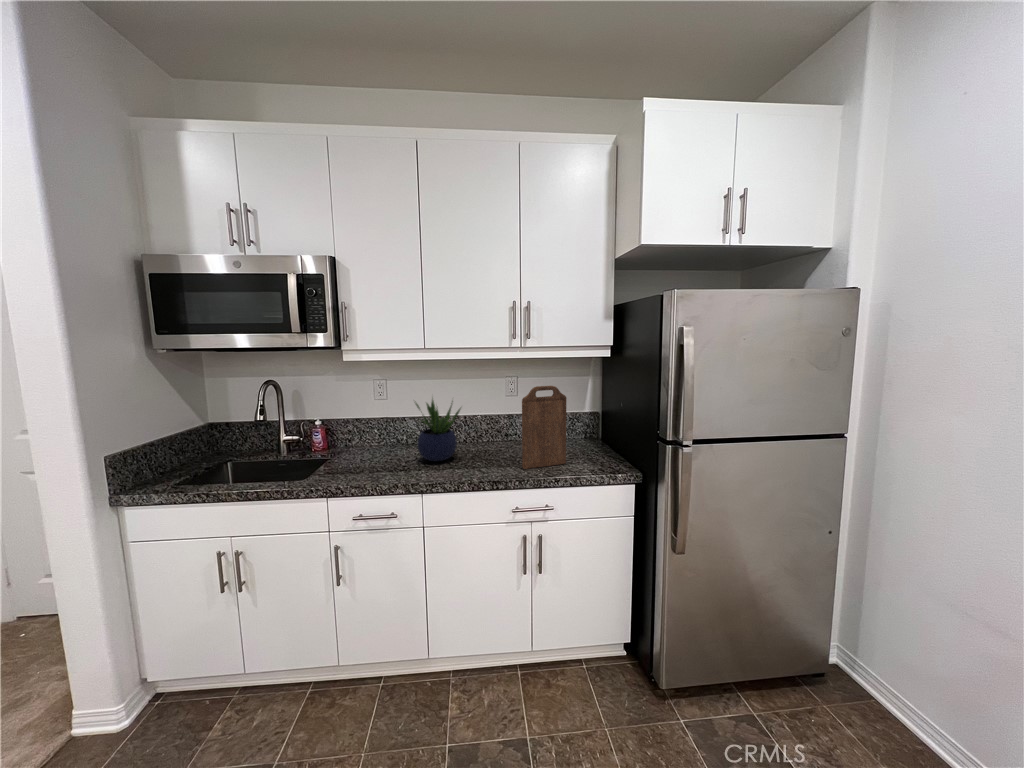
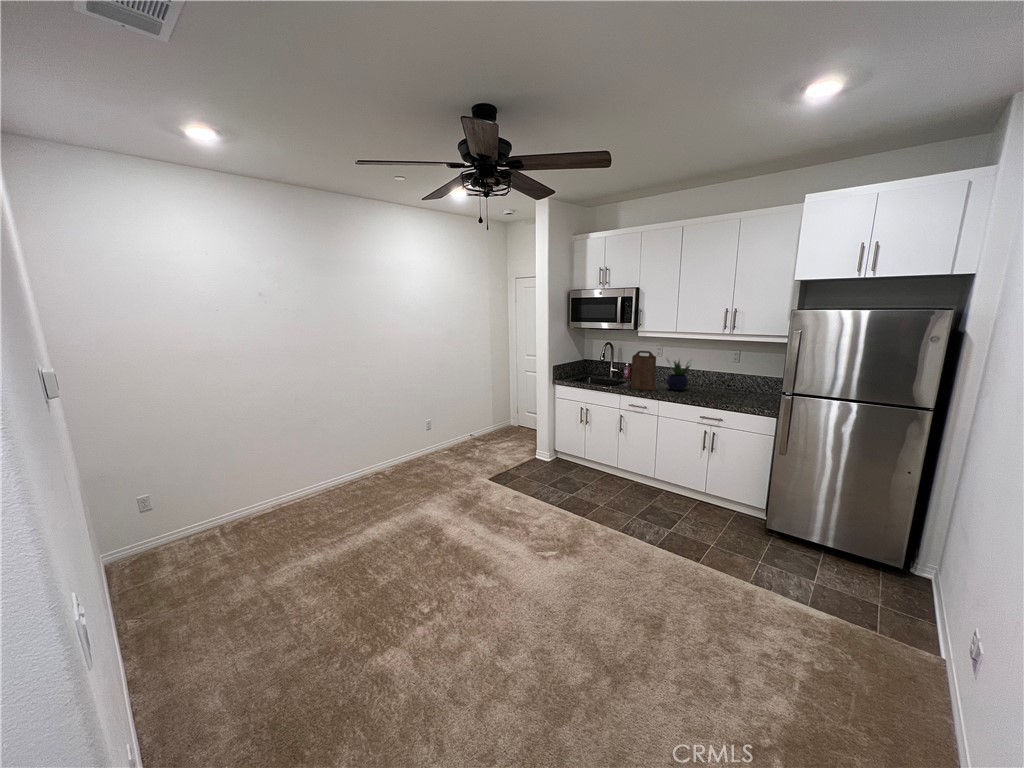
cutting board: present [522,386,567,469] -> present [631,351,656,390]

